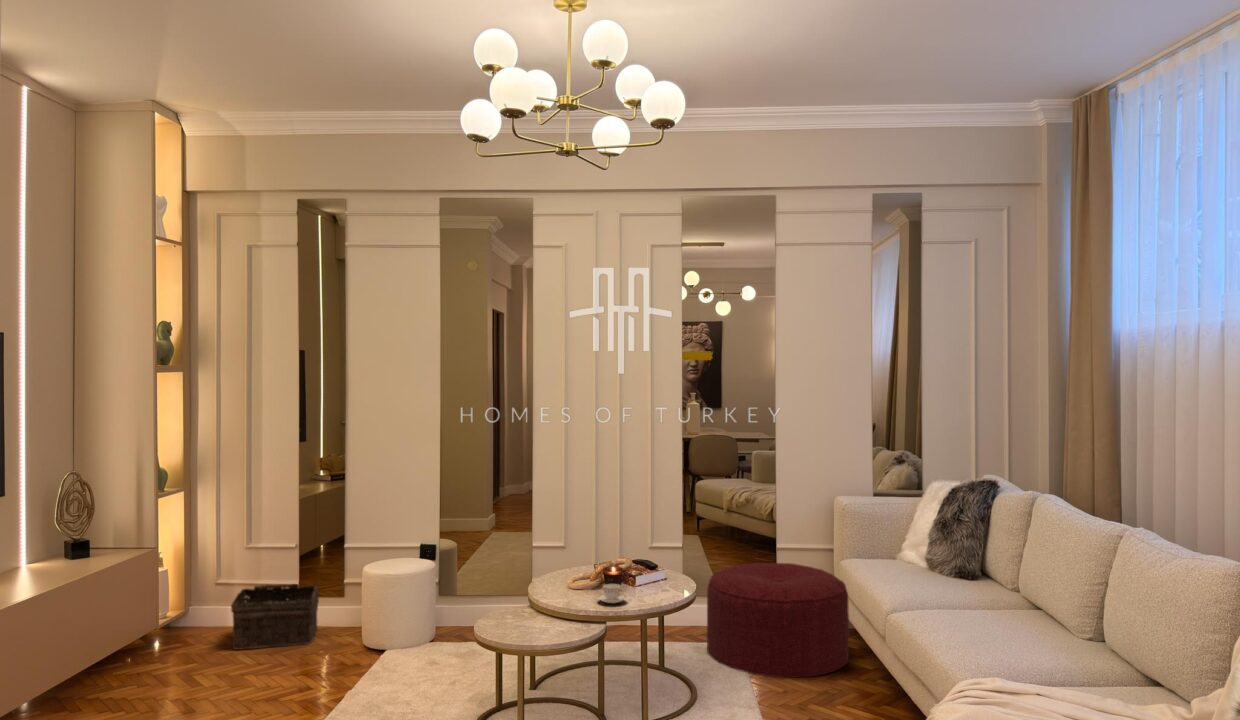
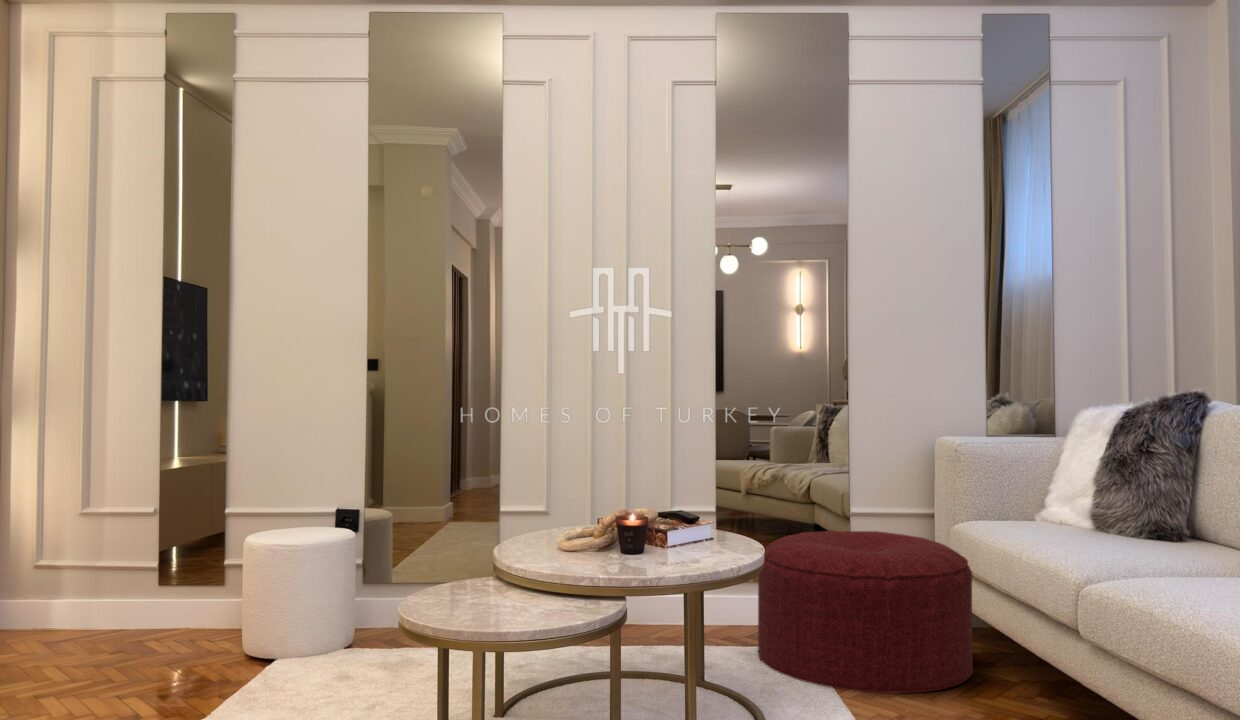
basket: present [231,584,319,650] -> none [40,564,184,661]
teacup: present [597,584,627,603] -> none [609,536,658,567]

